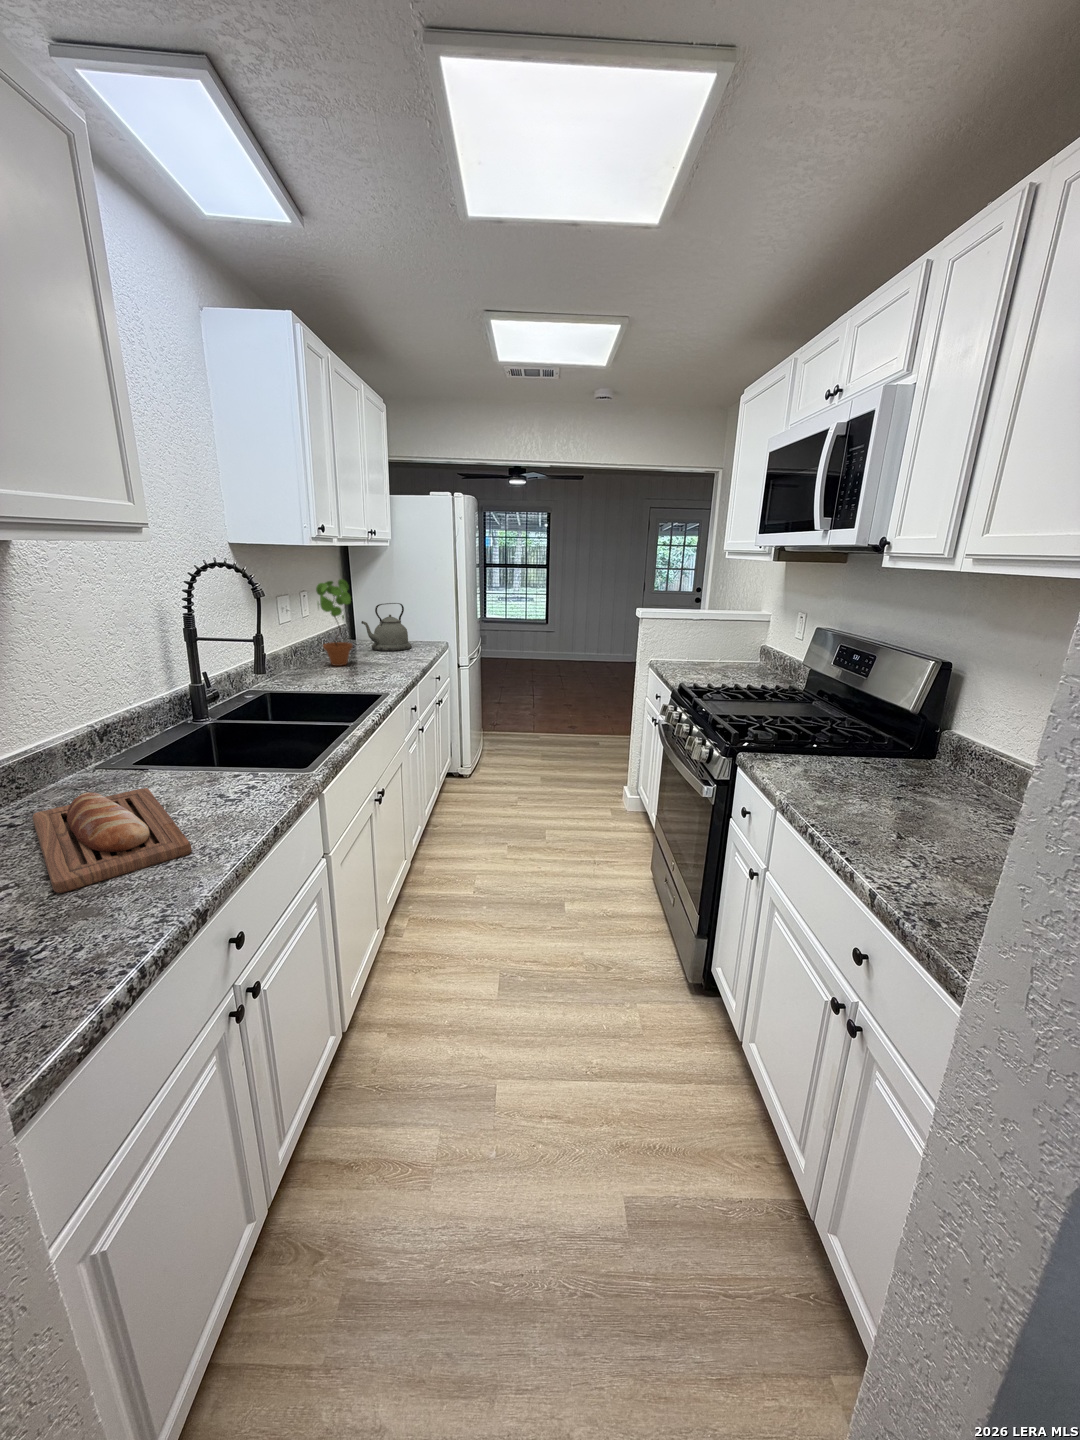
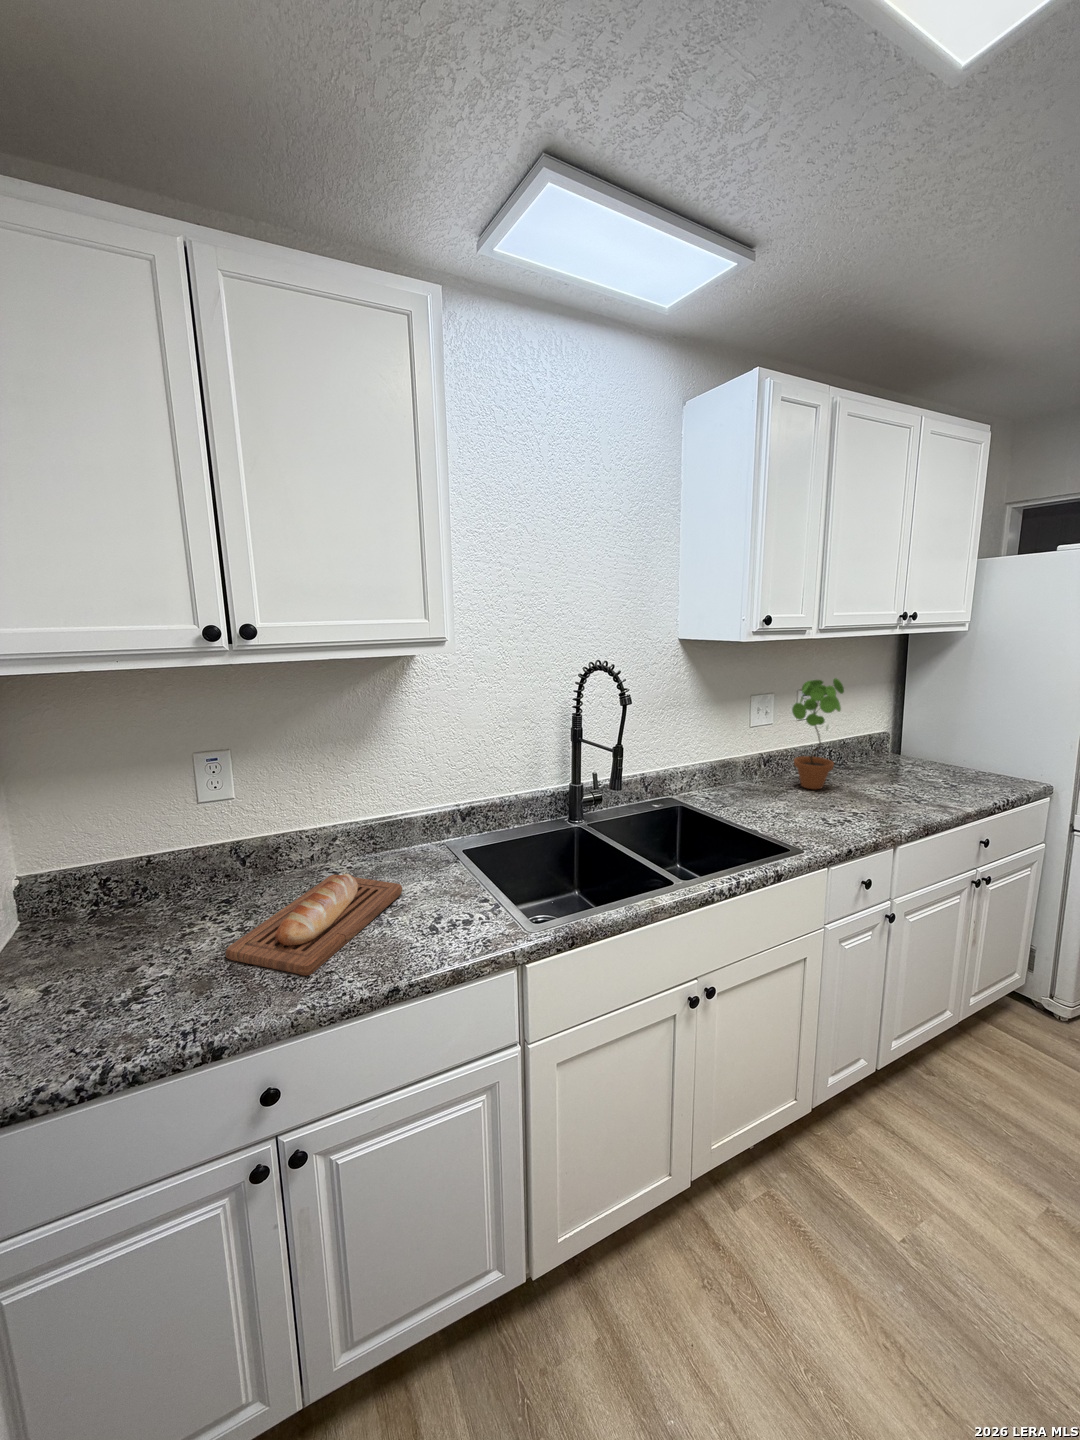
kettle: present [361,603,412,651] -> none [881,712,963,785]

